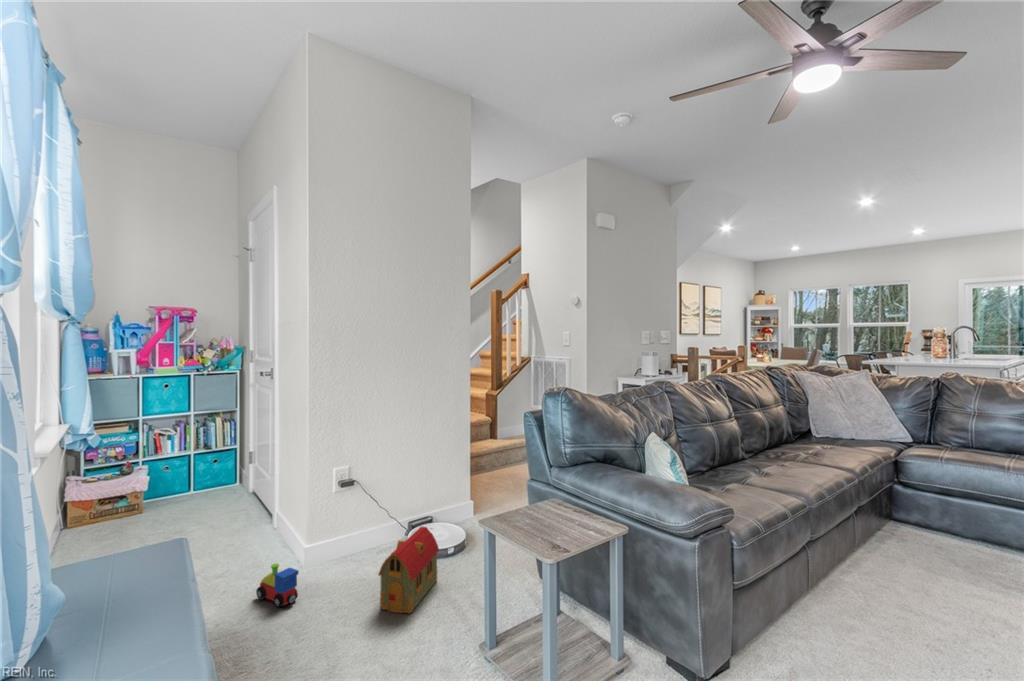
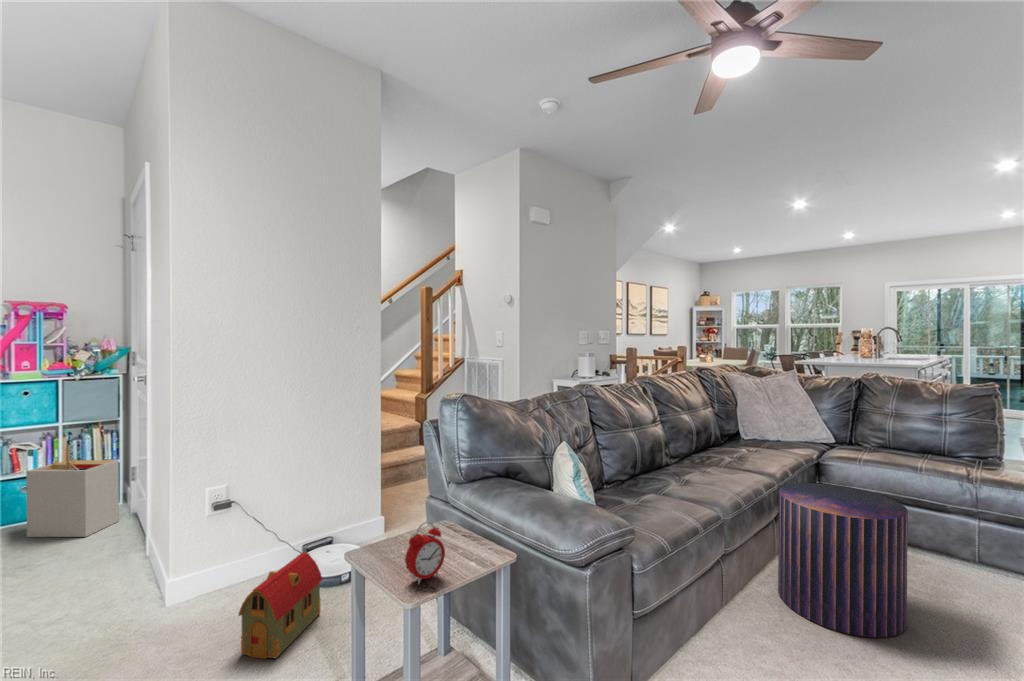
storage bin: none [170,431,241,512] -> present [26,445,119,537]
pouf: none [860,477,993,621] -> present [778,483,908,638]
alarm clock: none [547,493,578,545] -> present [405,521,445,584]
toy train: present [256,564,299,607] -> none [91,605,143,659]

